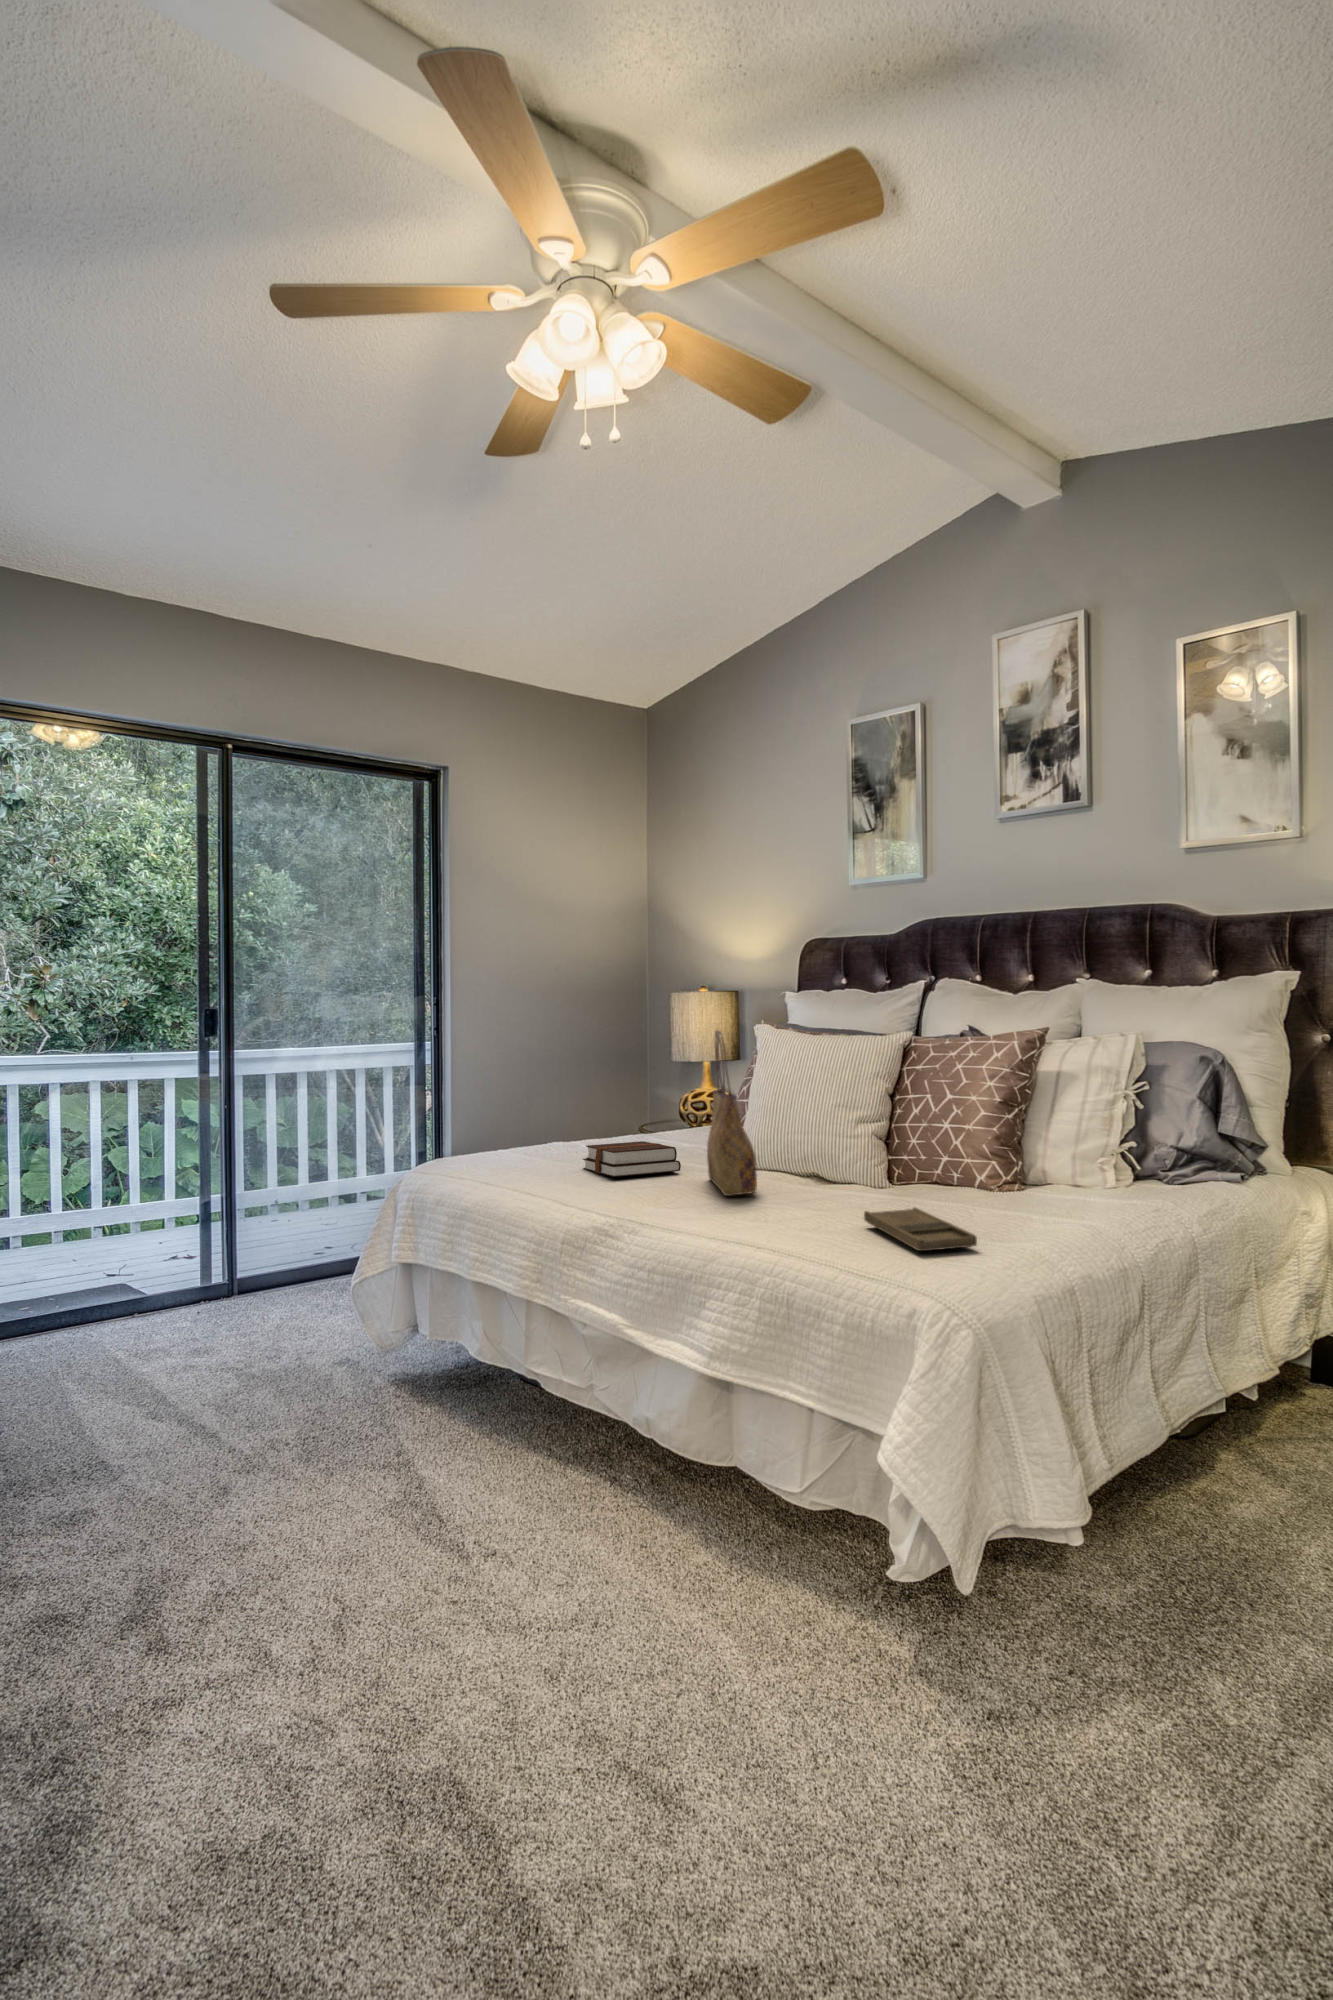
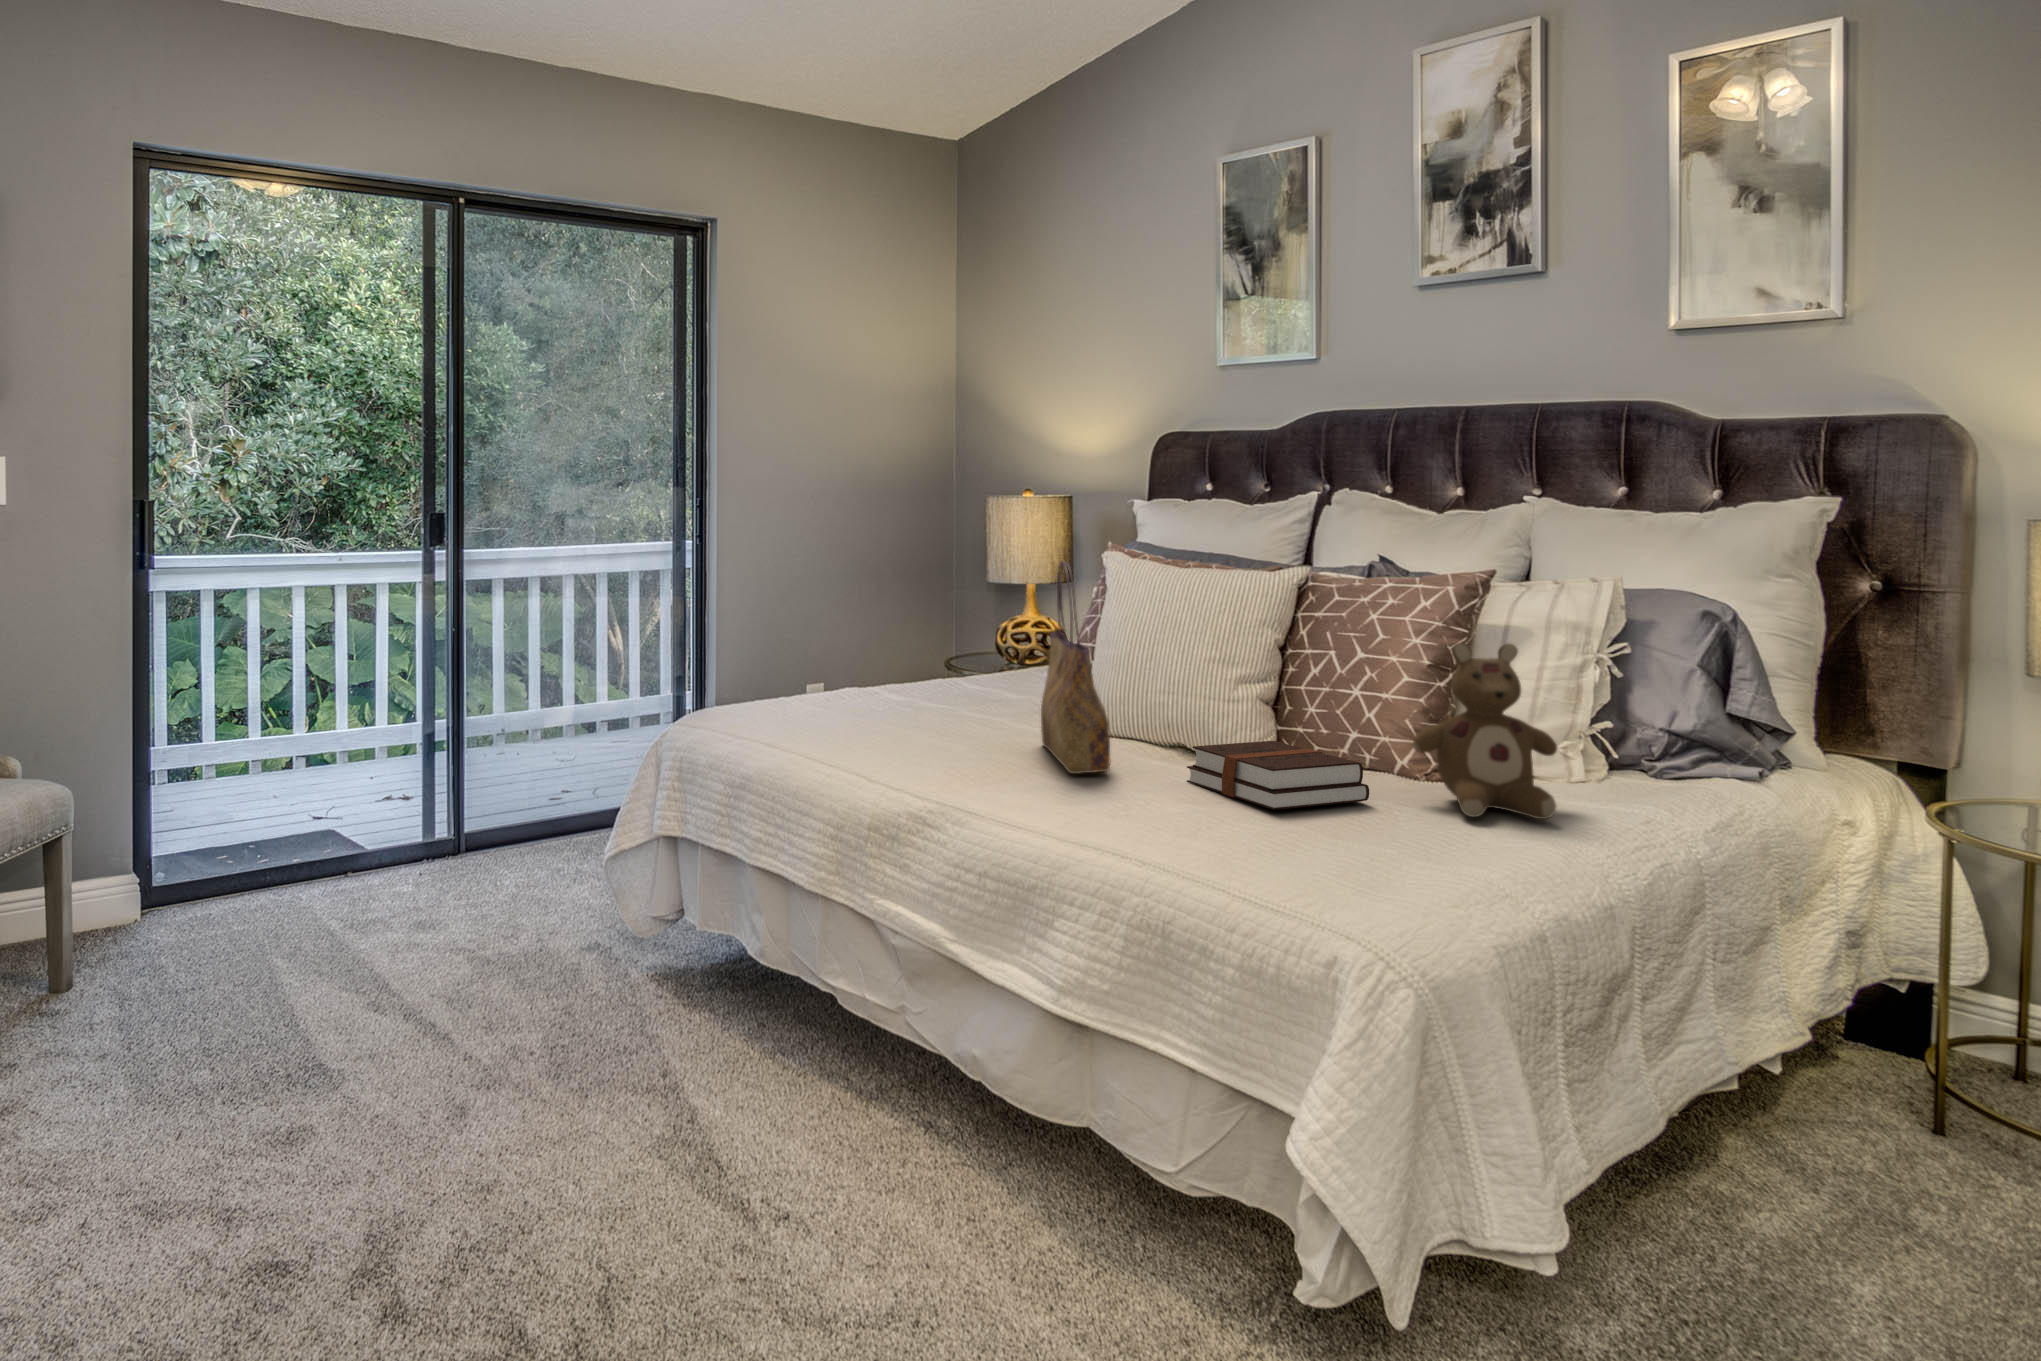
stuffed bear: none [981,1077,1088,1209] -> present [1413,643,1557,819]
hardback book: present [583,1141,681,1177] -> present [1187,741,1369,810]
tray: present [864,1208,977,1251] -> none [1263,811,1425,881]

